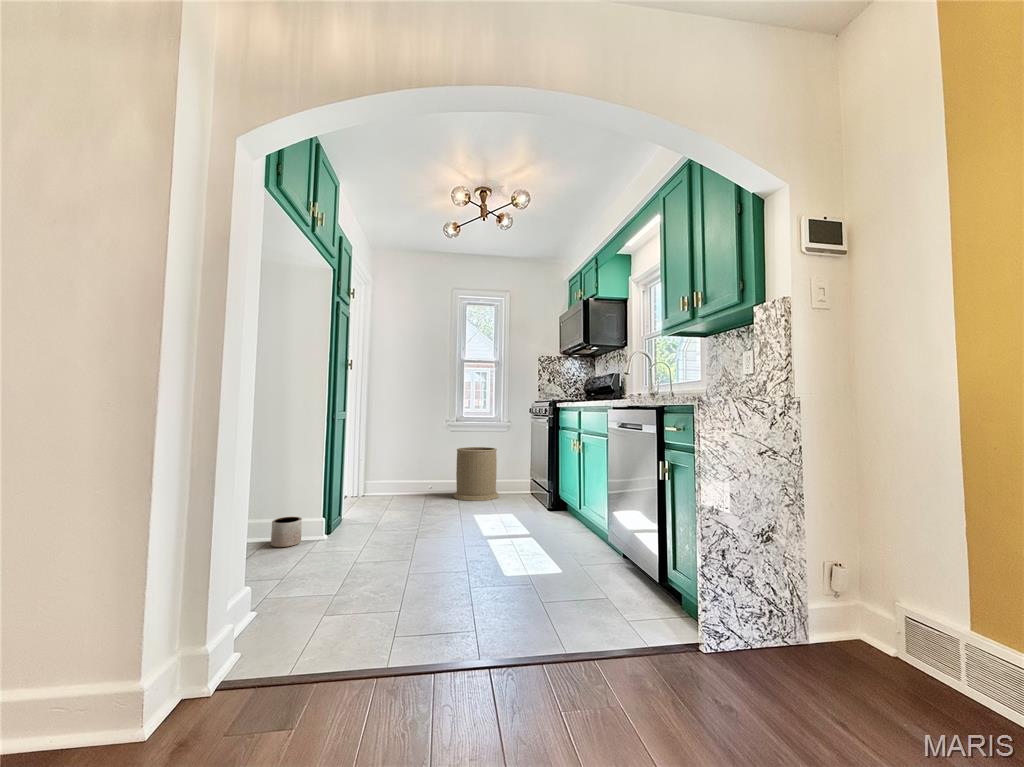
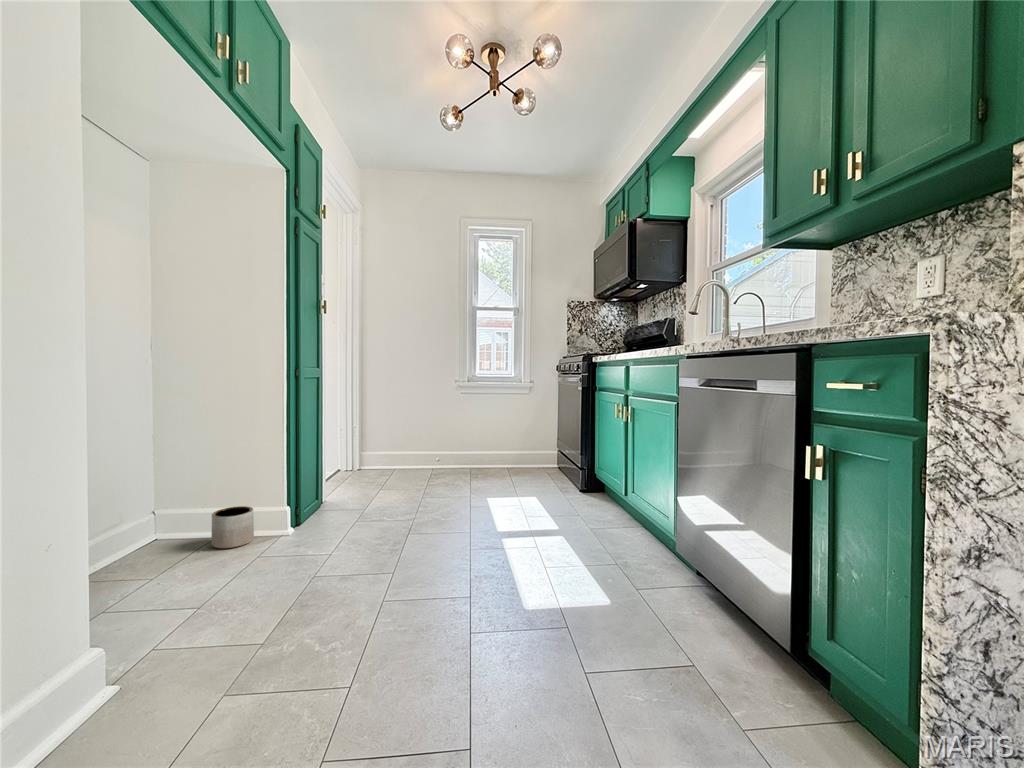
trash can: present [454,447,499,501] -> none [463,413,518,479]

